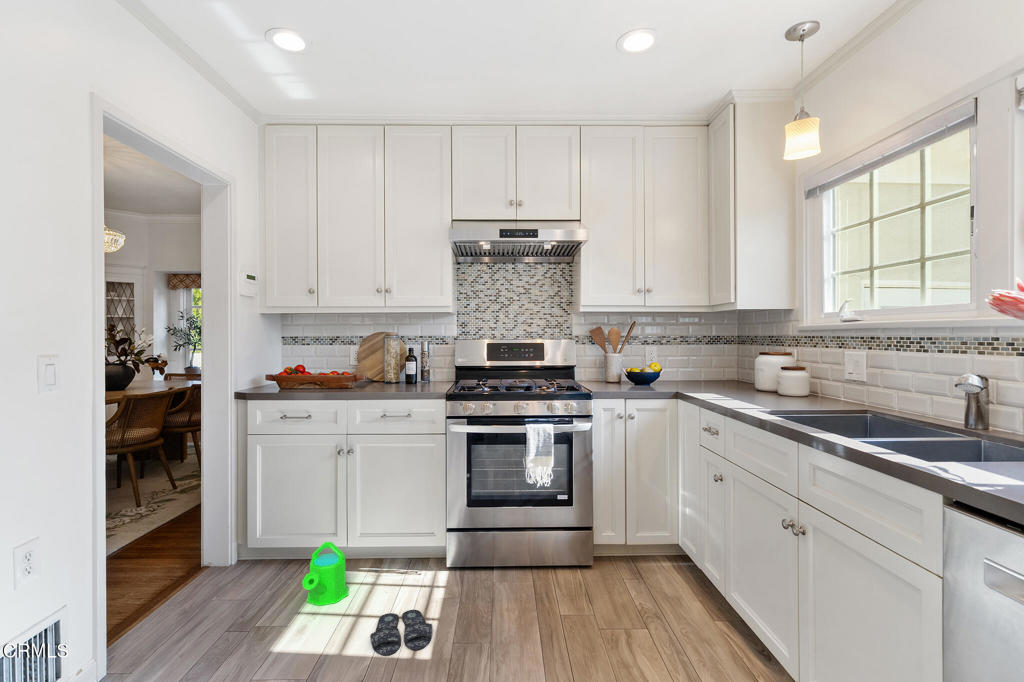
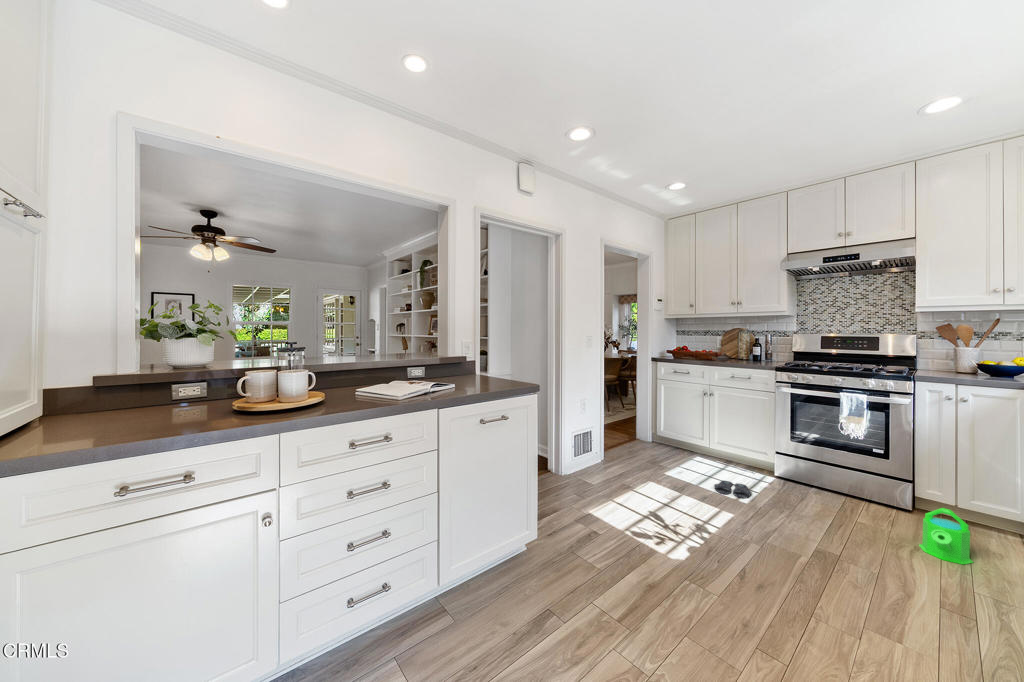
watering can: present [302,542,349,606] -> present [919,508,973,564]

